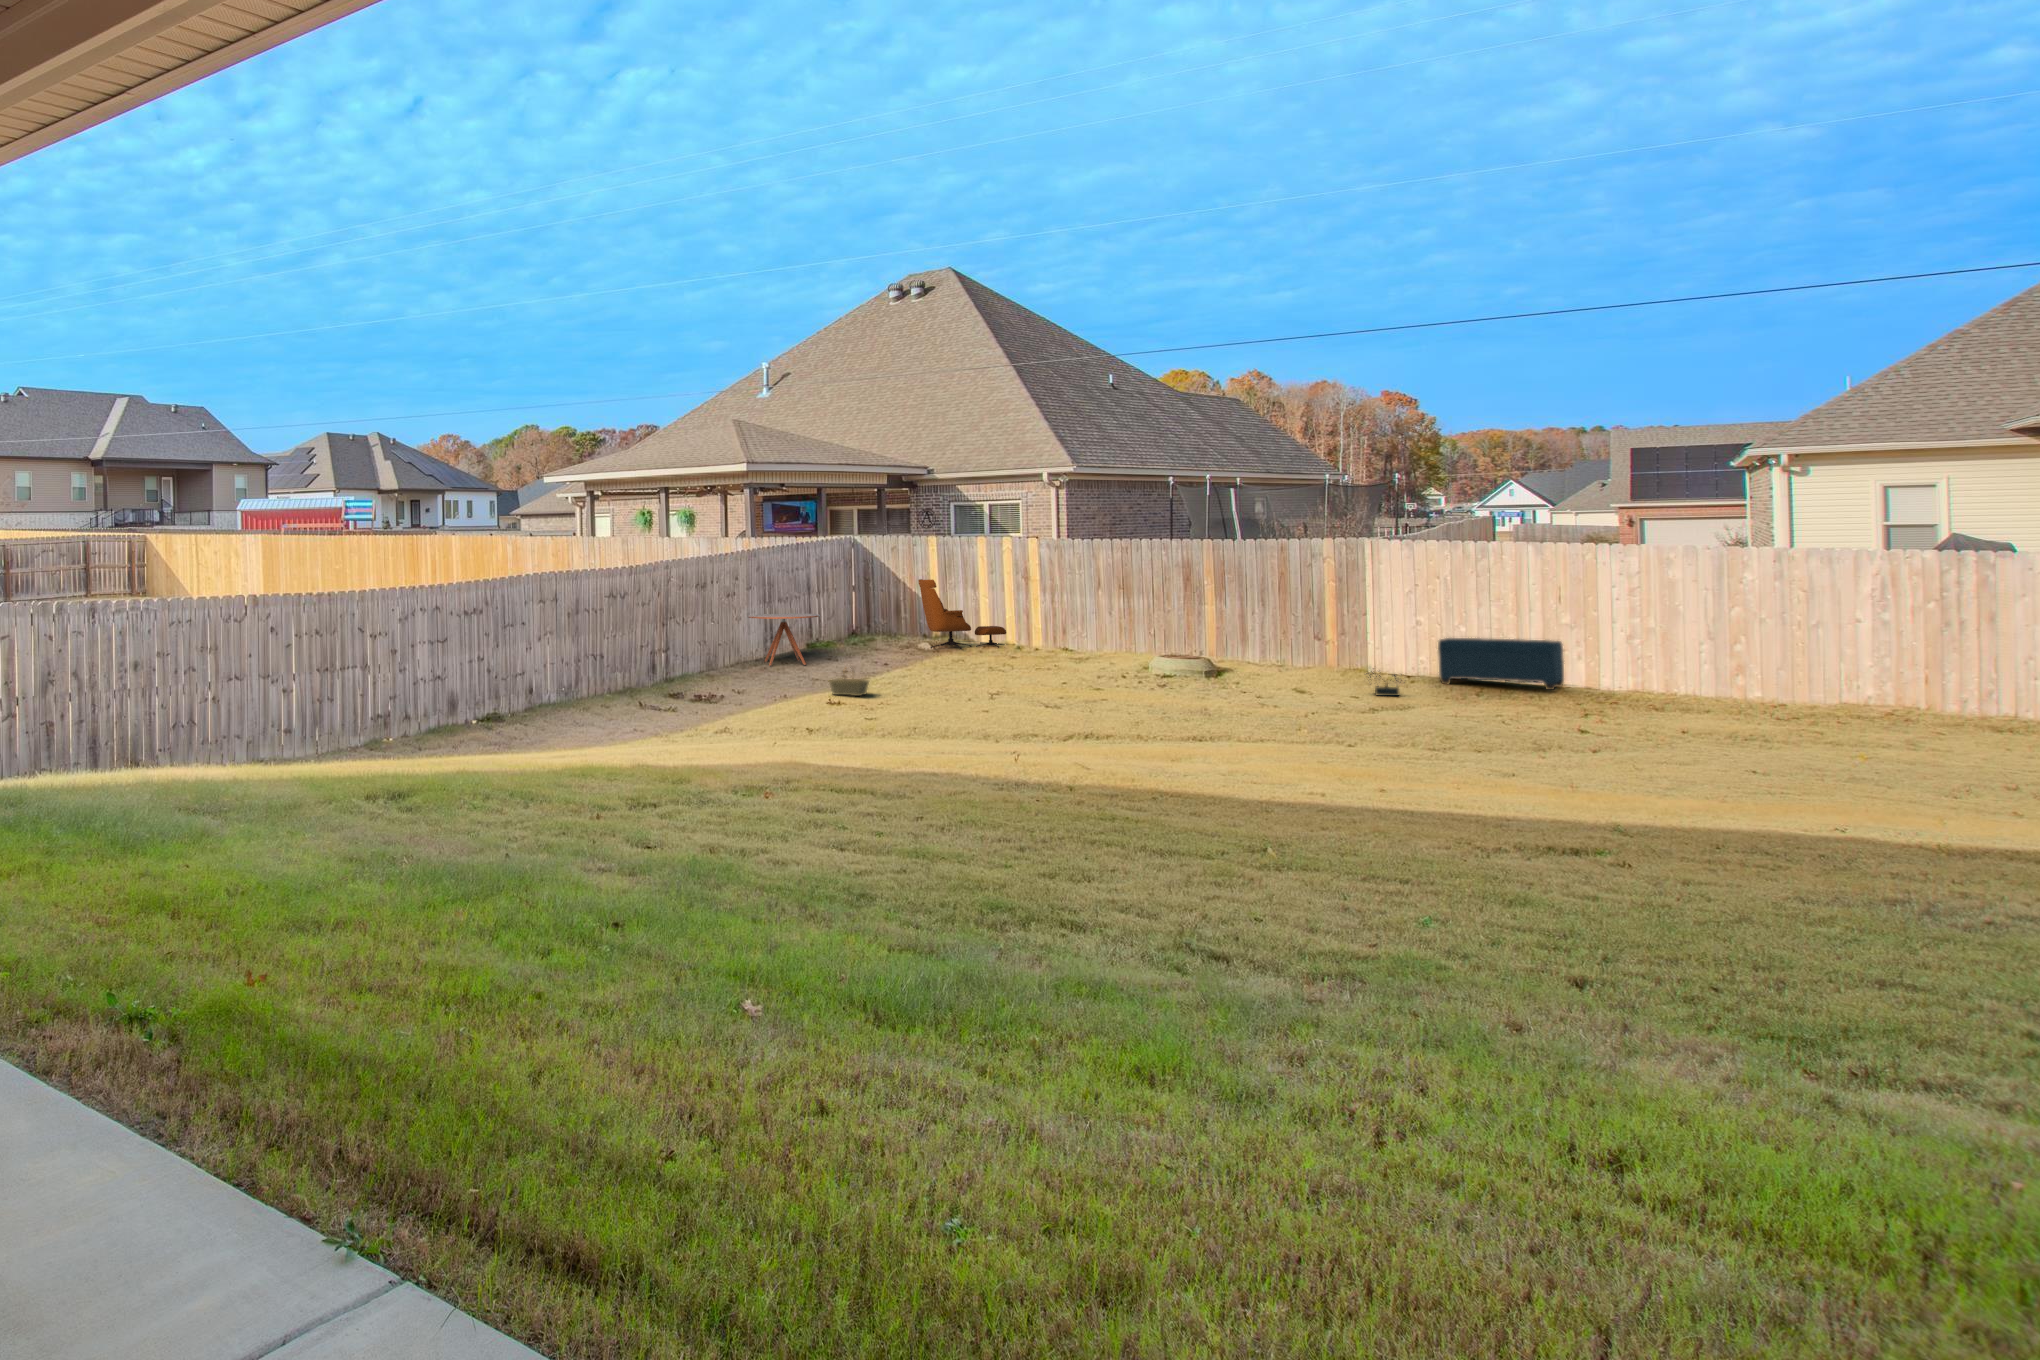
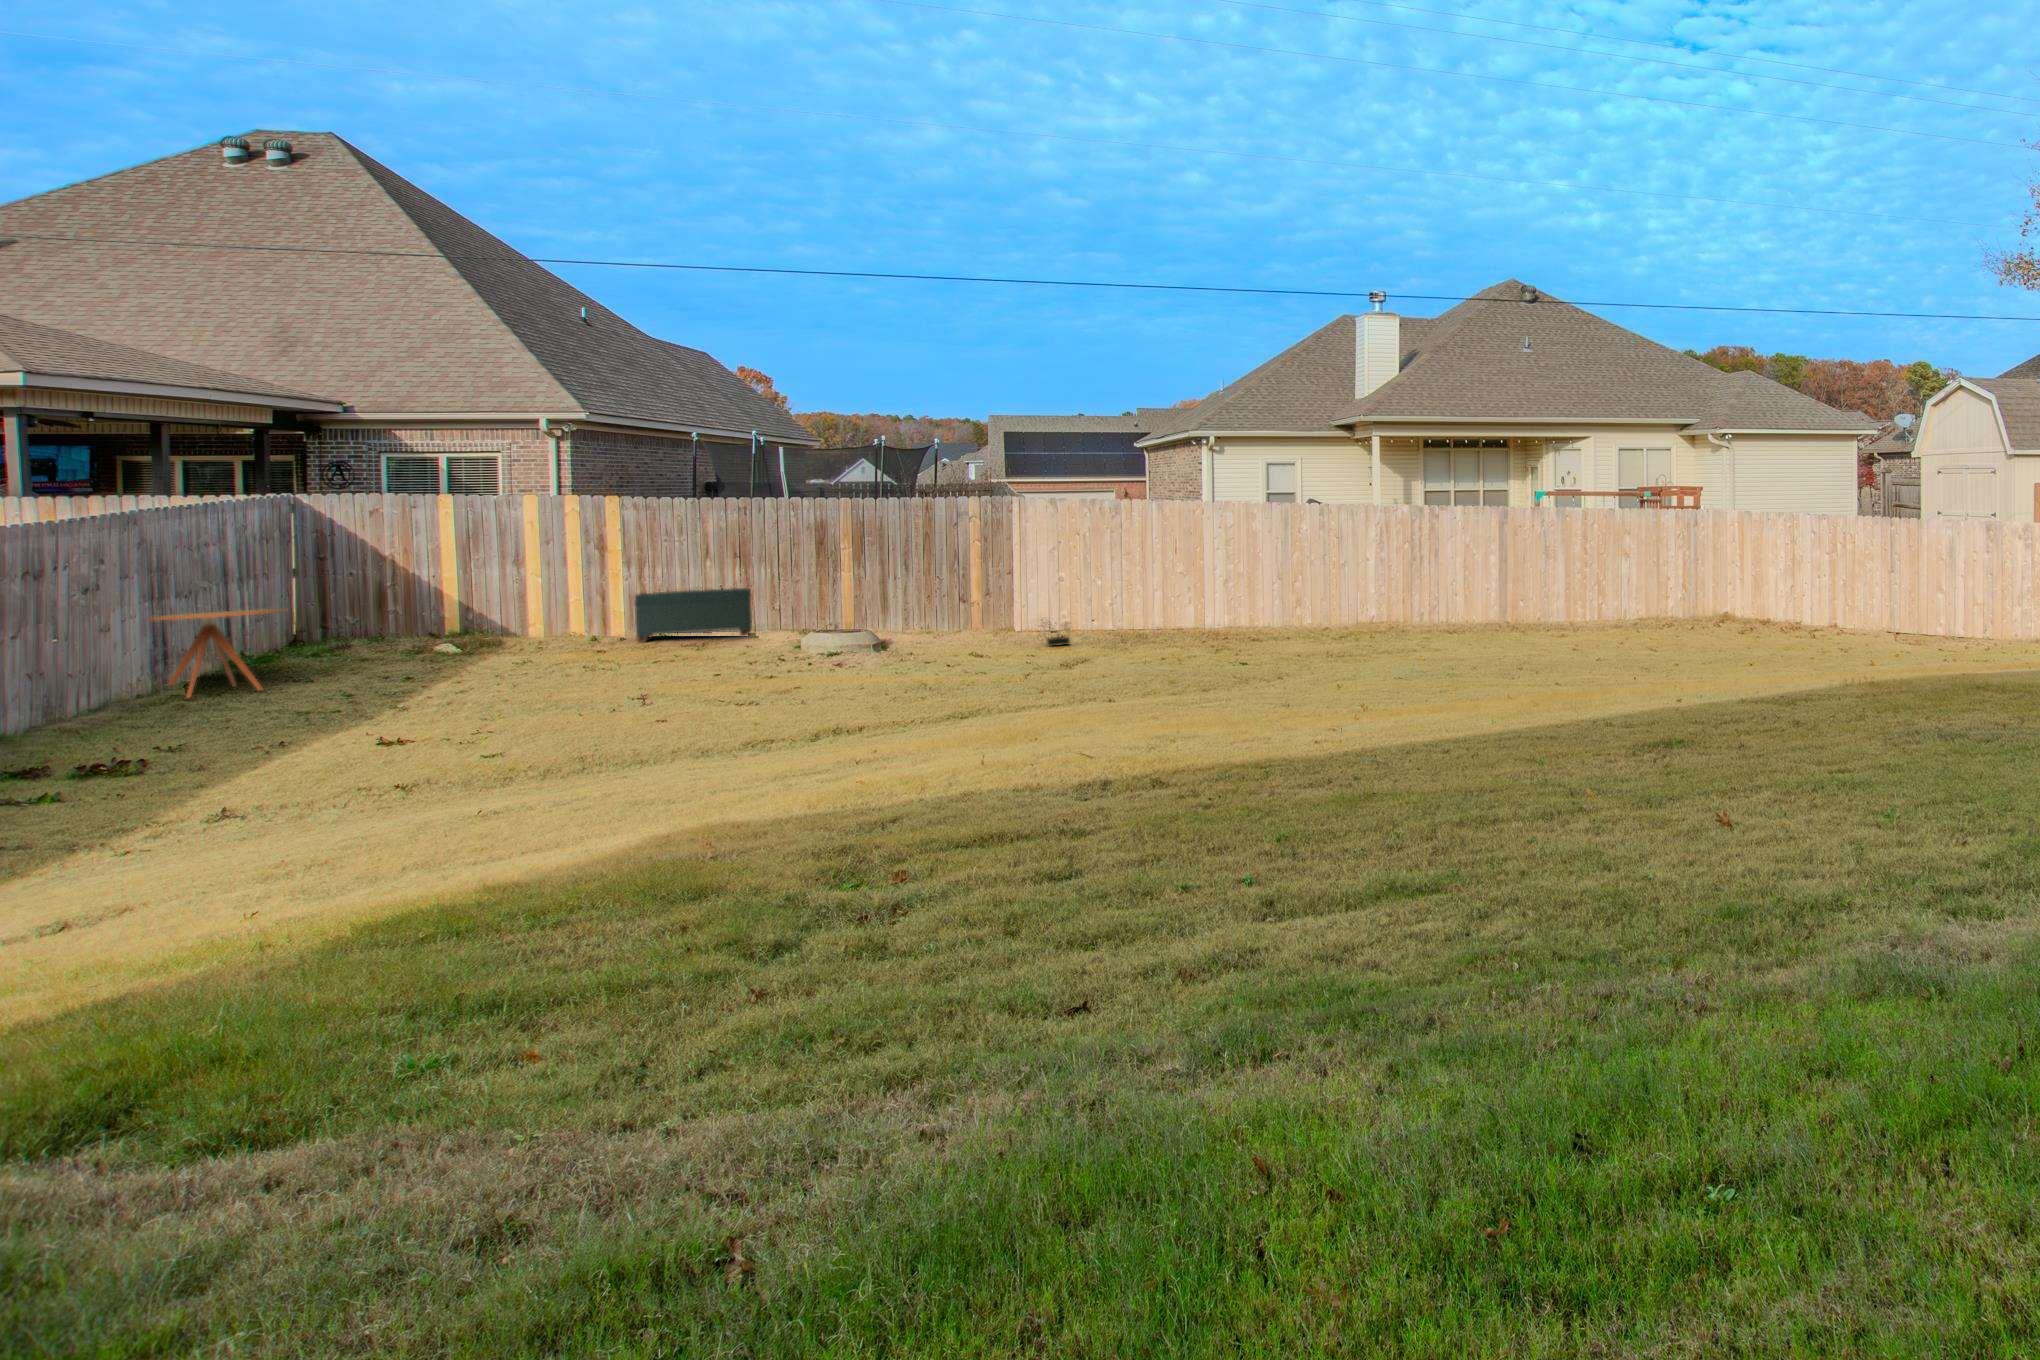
lounge chair: present [918,579,1006,649] -> none [439,551,575,651]
bench: present [1438,638,1564,690] -> present [634,588,752,642]
basket: present [829,667,869,696] -> none [371,675,446,721]

